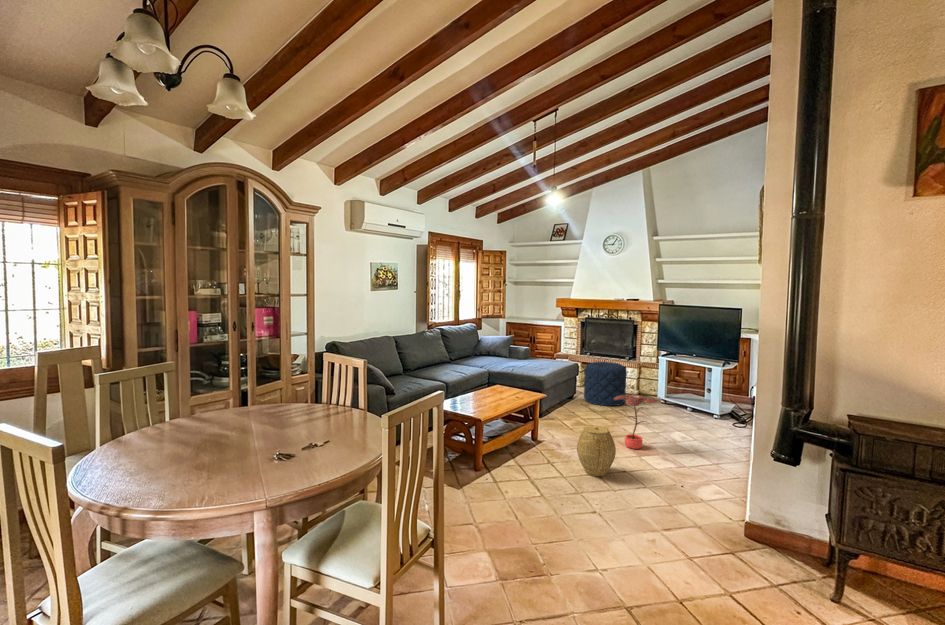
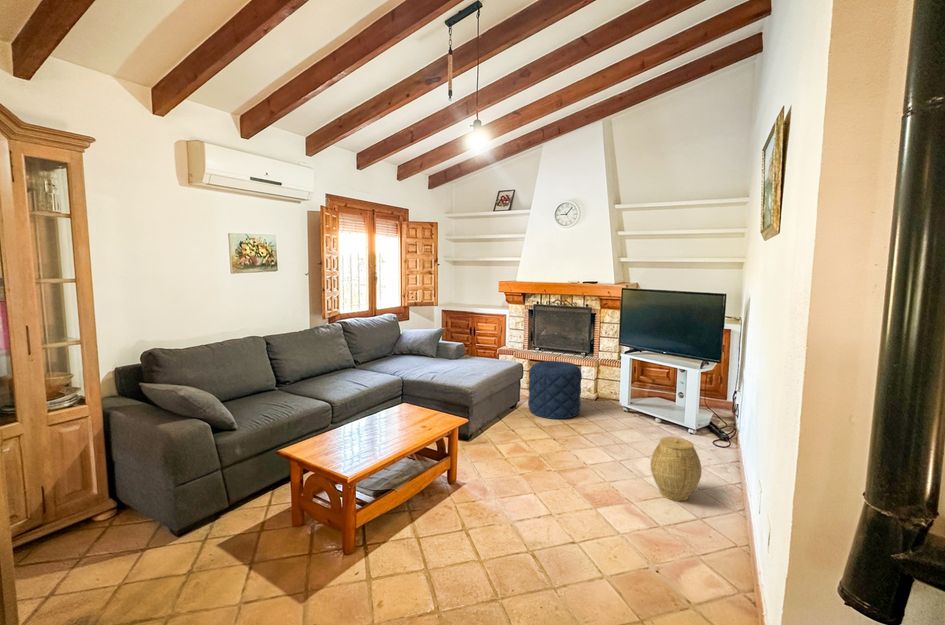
potted plant: present [614,395,657,449] -> none [560,416,619,495]
woven basket: present [577,425,616,476] -> present [651,437,702,501]

